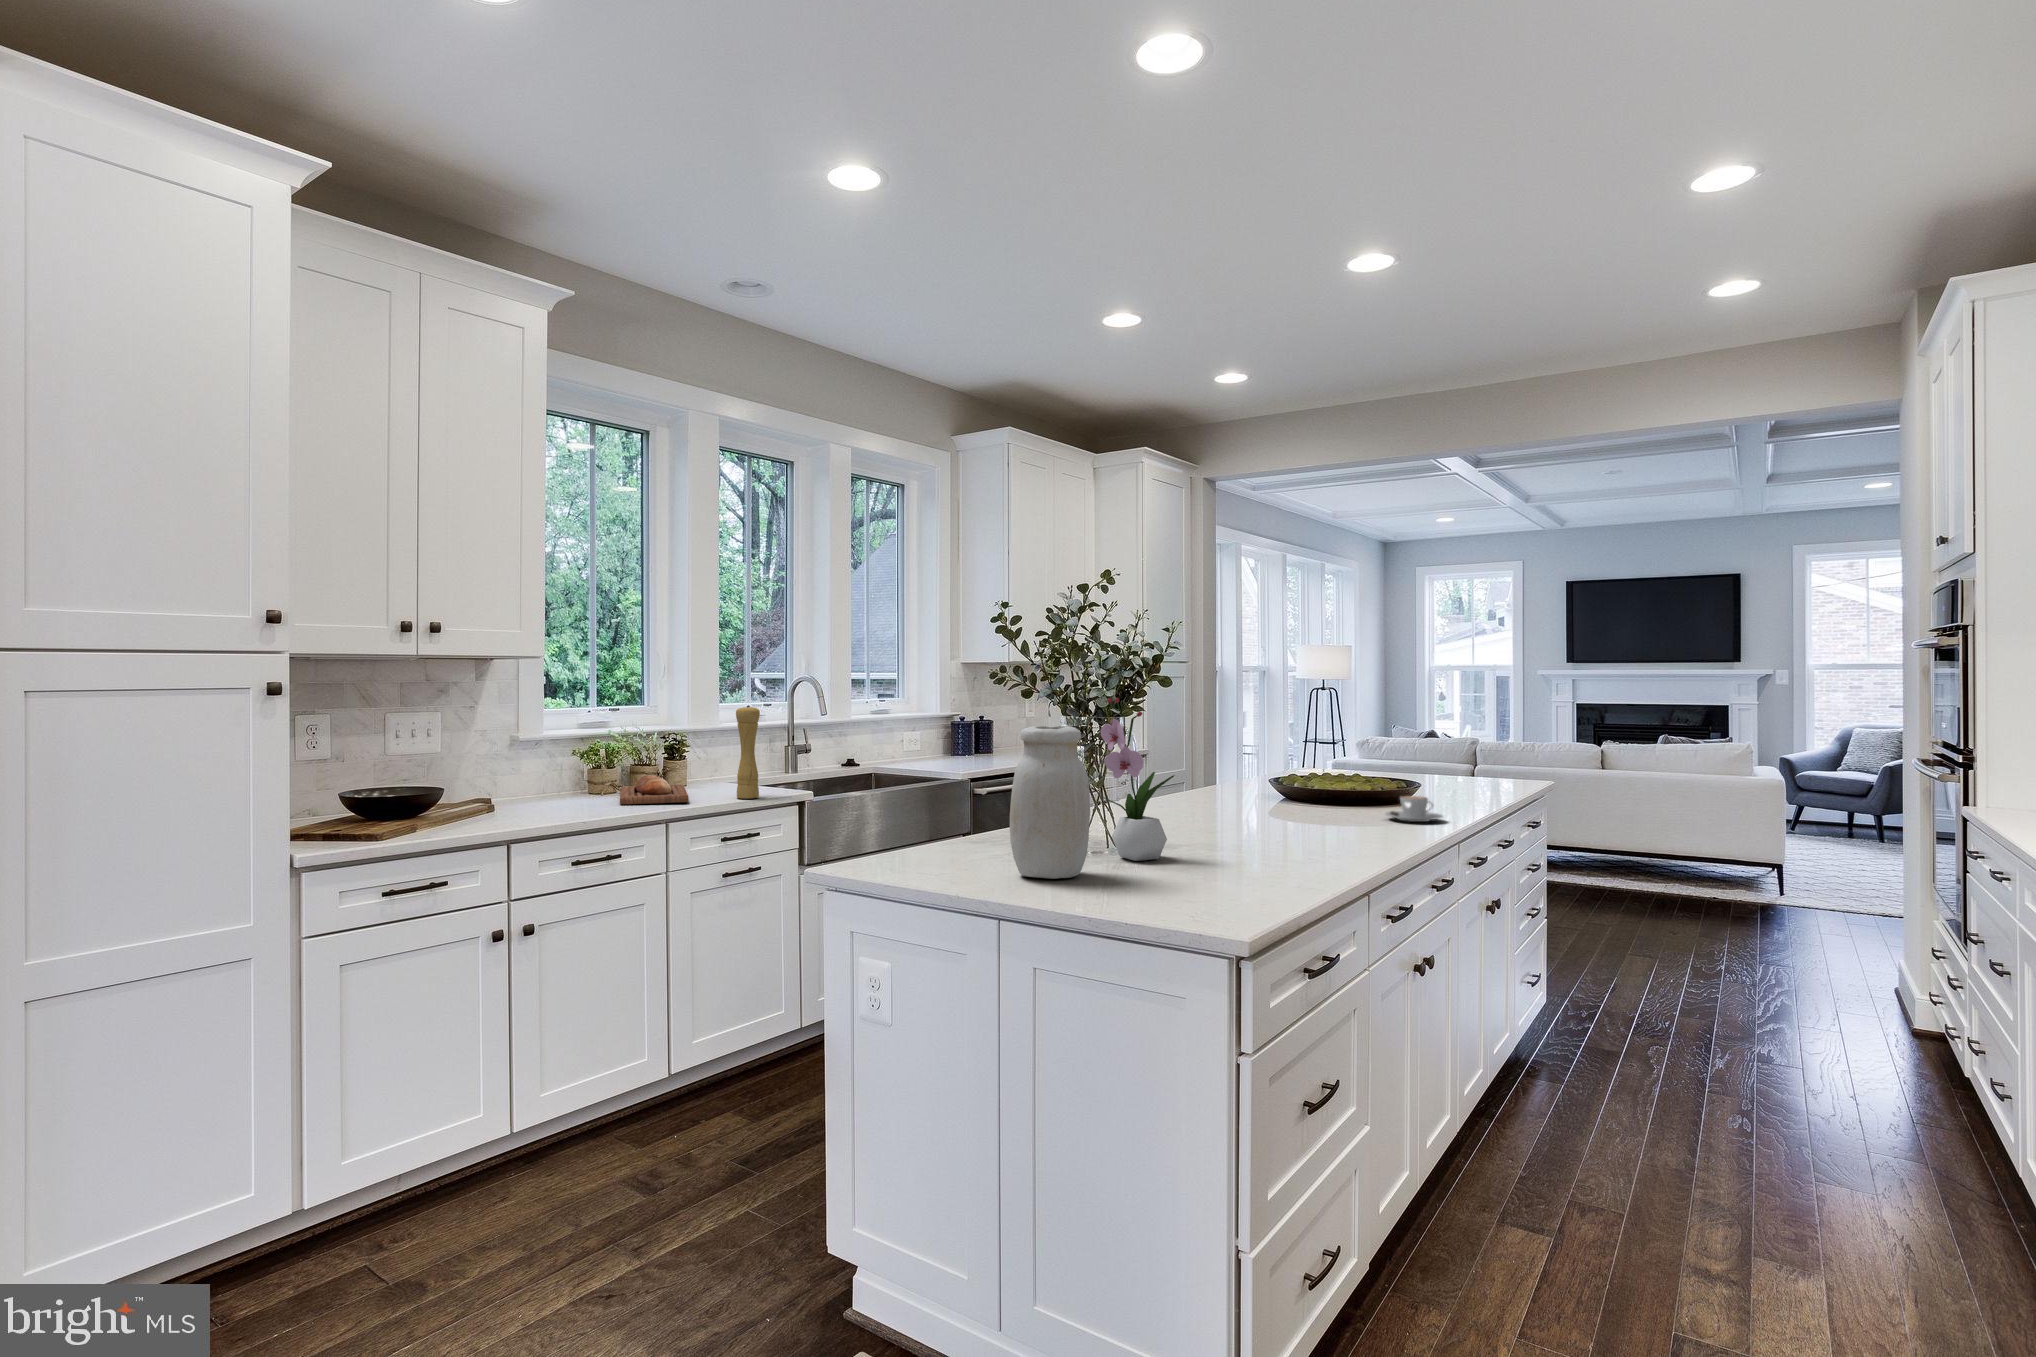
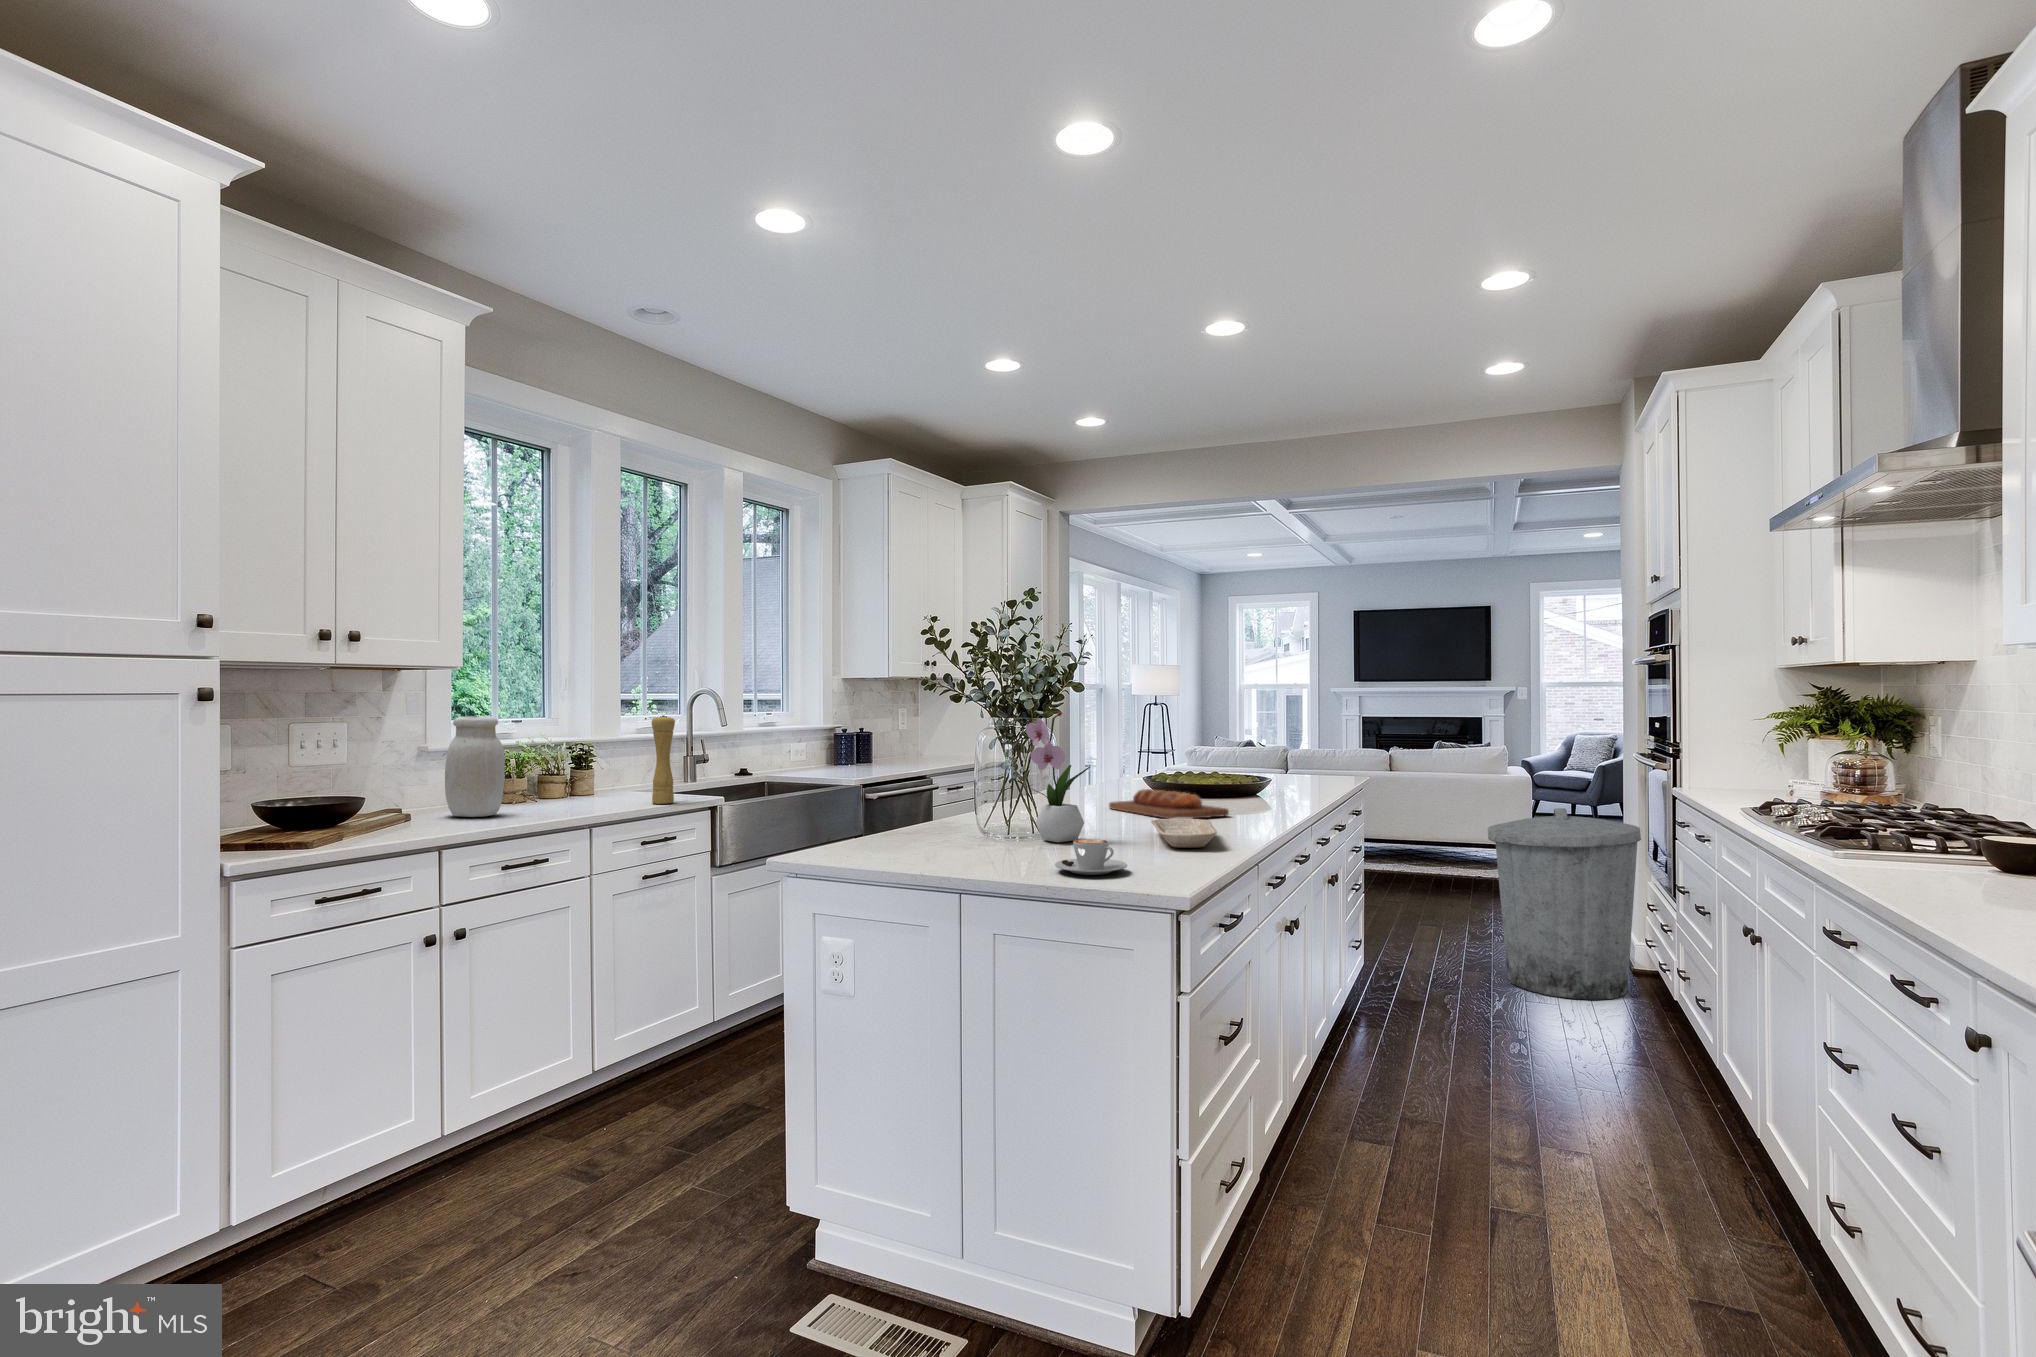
jar: present [1010,726,1090,879] -> present [445,716,505,817]
bread loaf: present [620,775,689,804] -> present [1109,789,1229,819]
coffee cup: present [1386,796,1443,822] -> present [1055,839,1127,875]
trash can: none [1710,827,1917,1065] -> present [1488,808,1641,1000]
tray: none [1249,835,1320,873] -> present [1151,818,1217,848]

